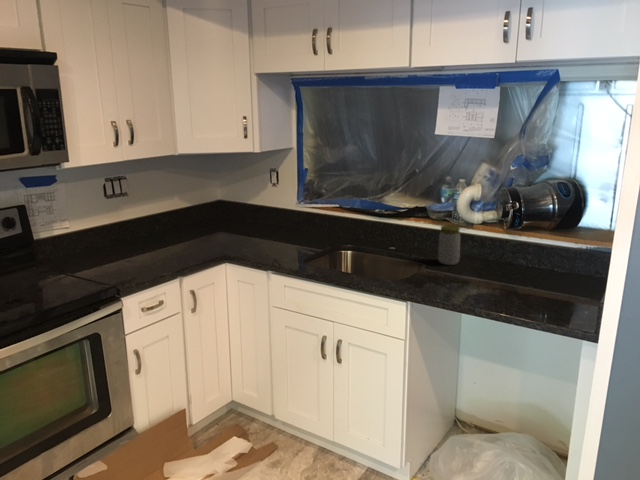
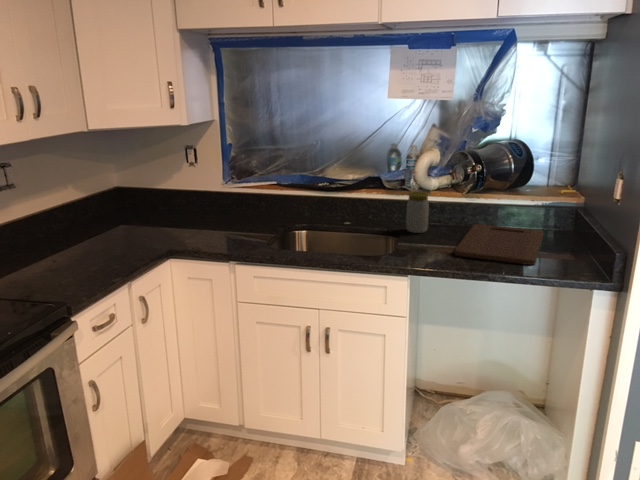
cutting board: none [458,262,574,308] -> present [455,224,544,265]

